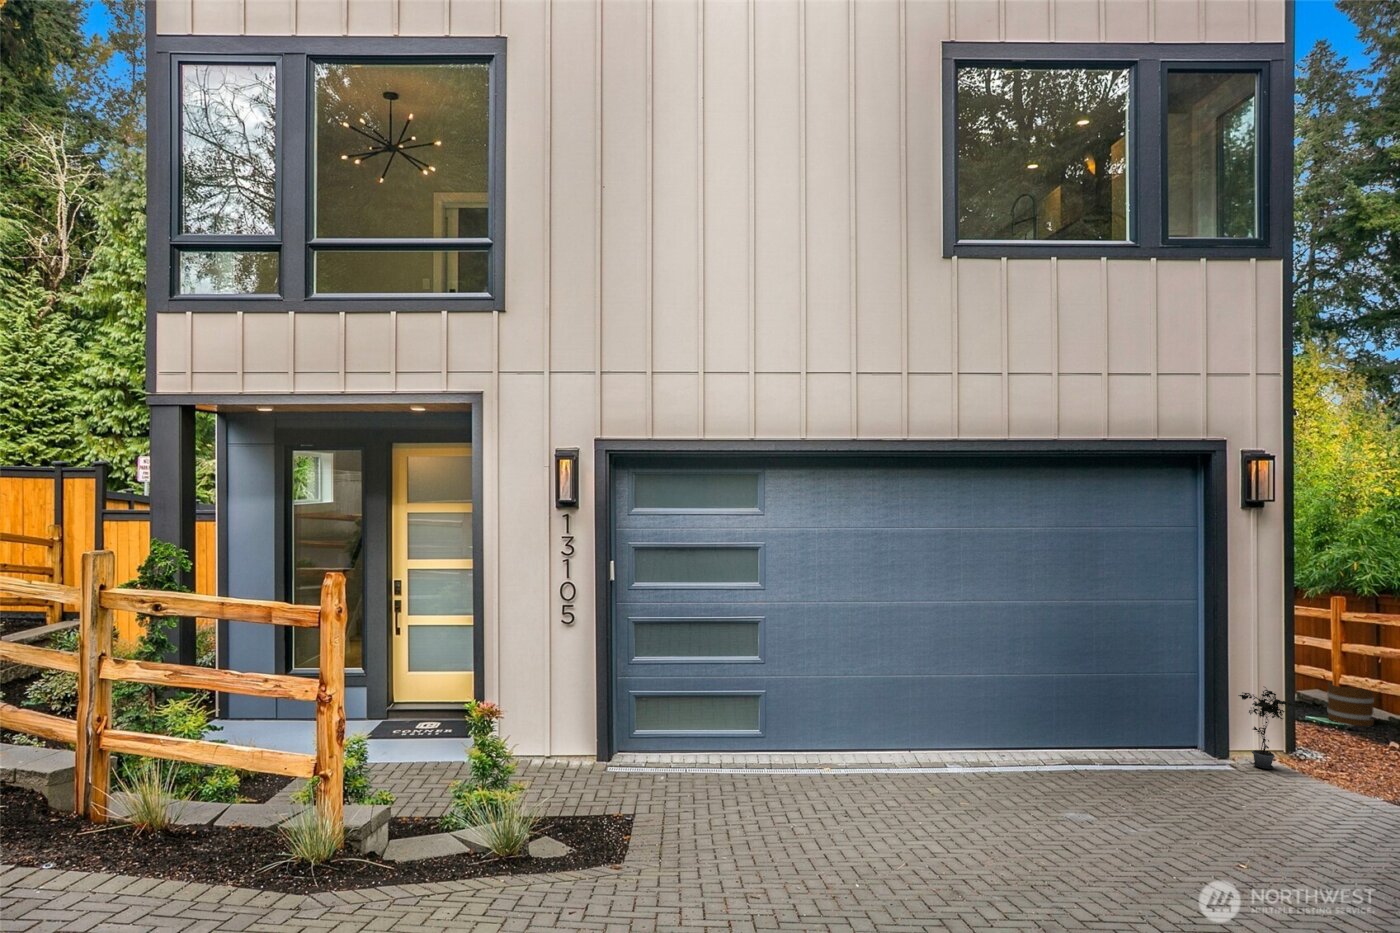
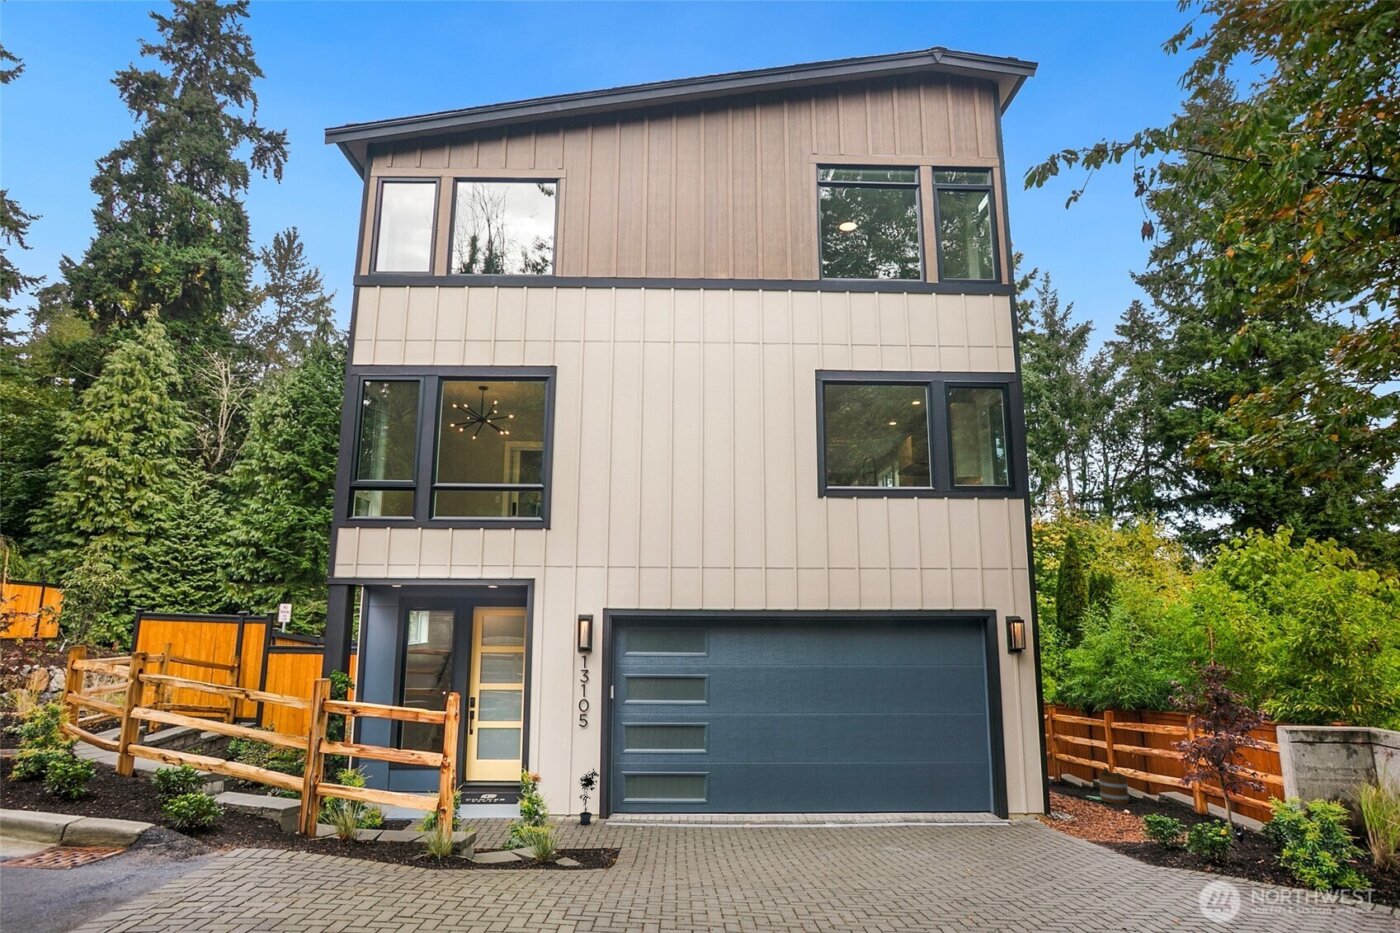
potted plant: present [1238,687,1297,769] -> present [579,769,599,825]

